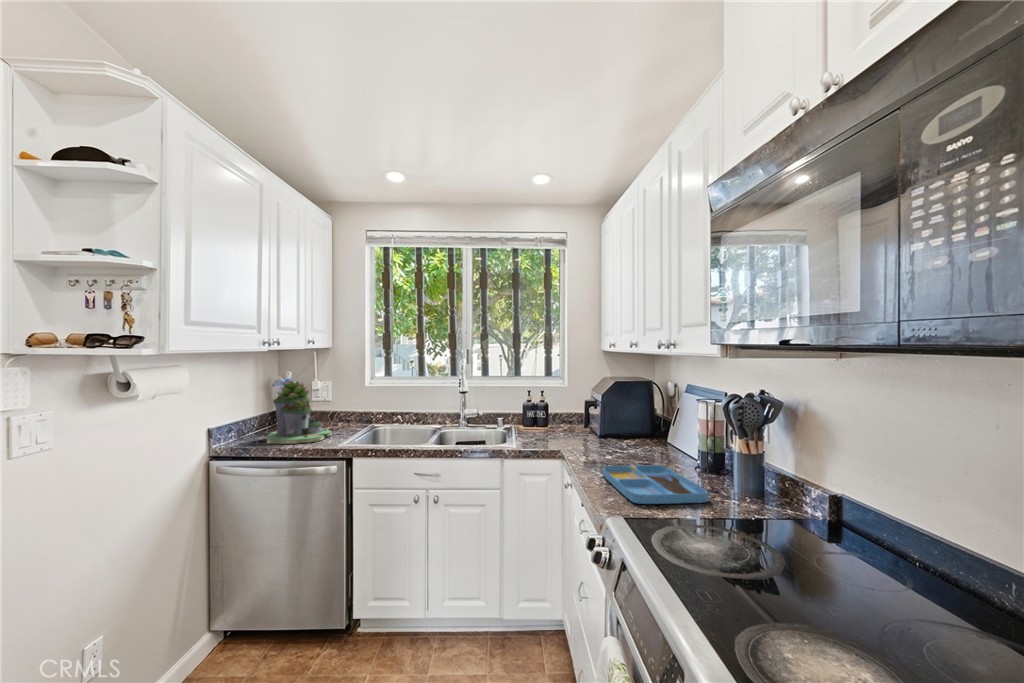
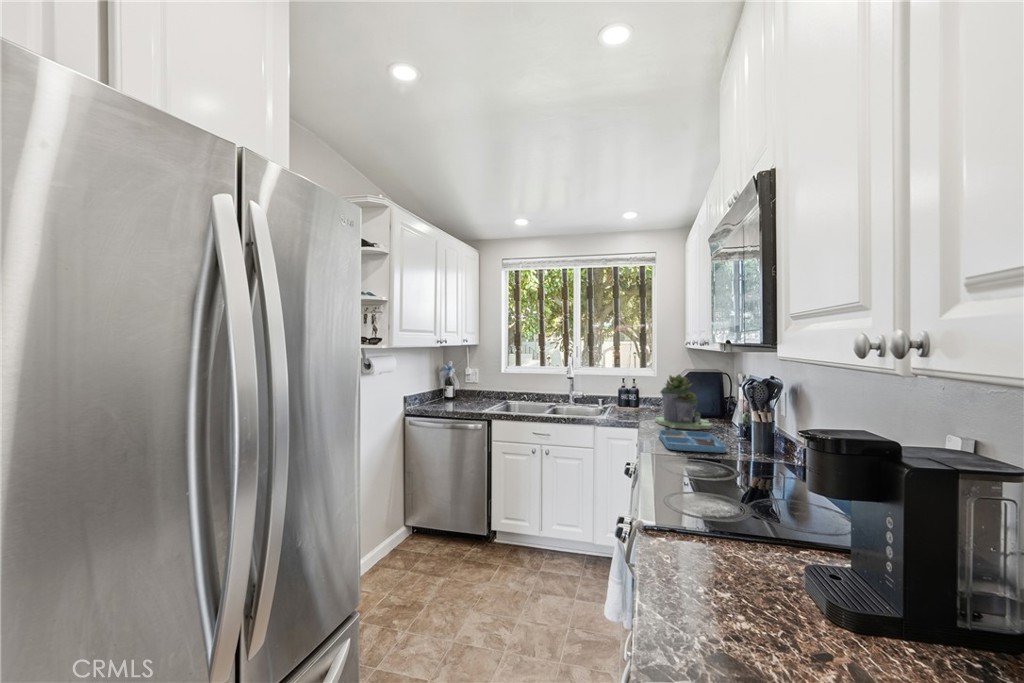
succulent planter: present [266,380,332,444] -> present [655,374,712,429]

